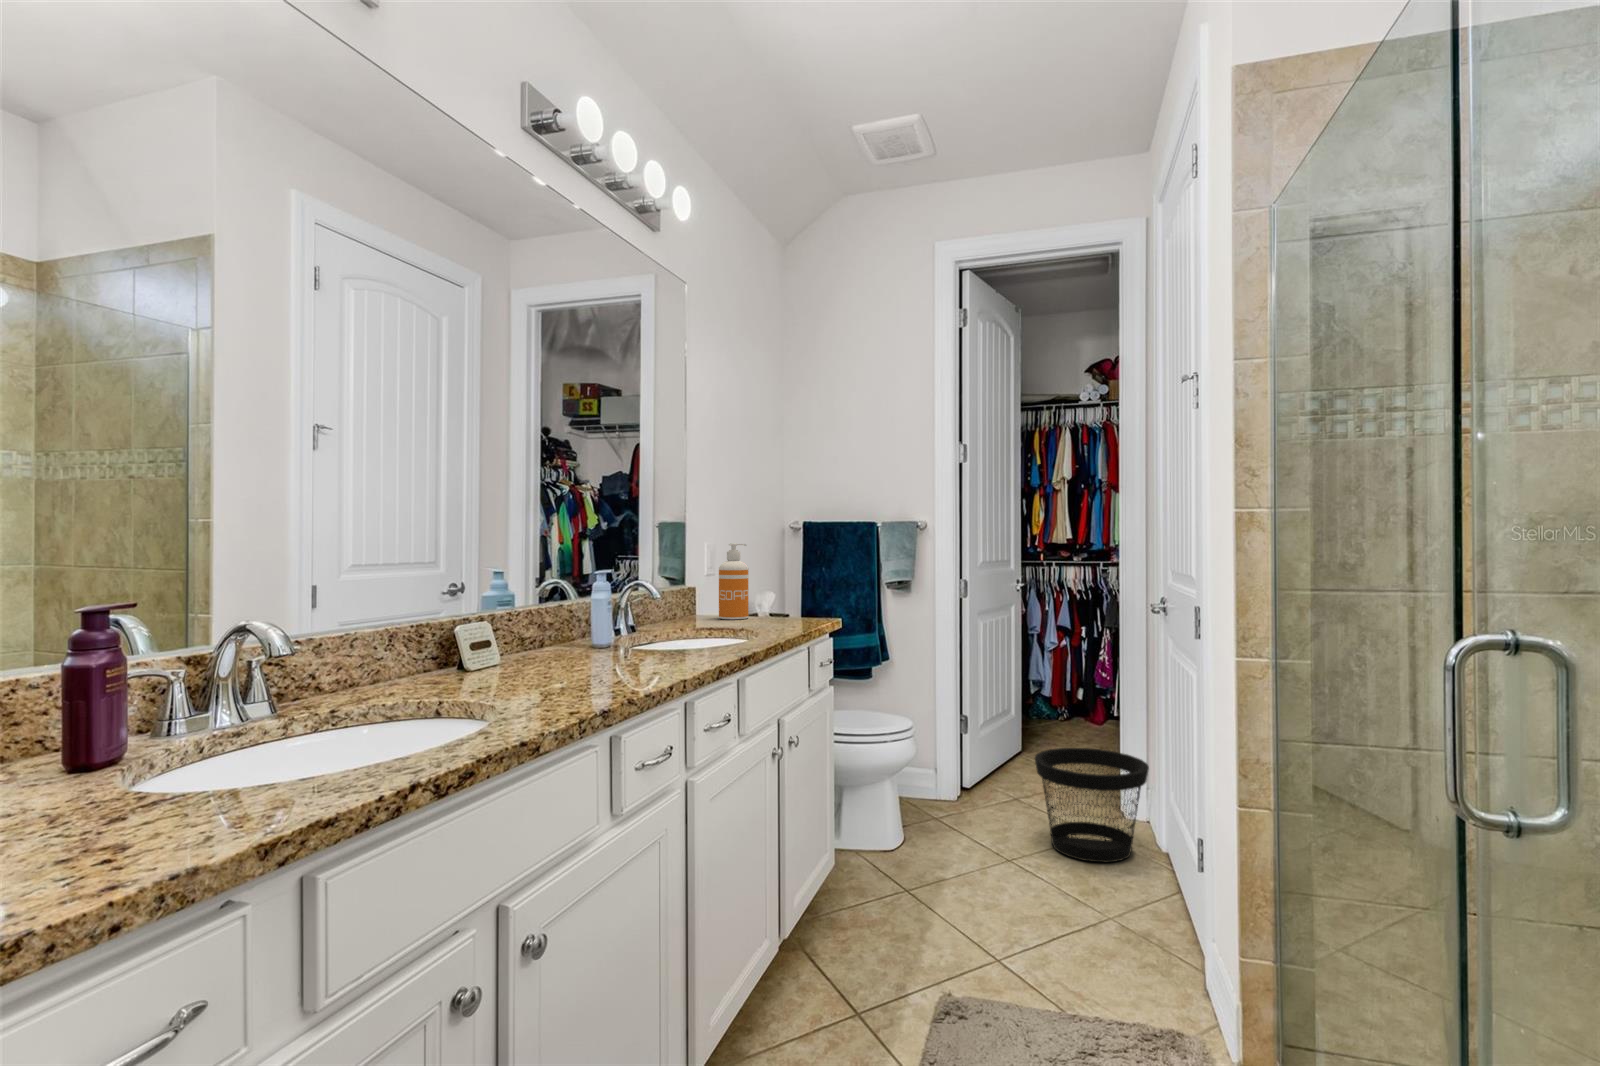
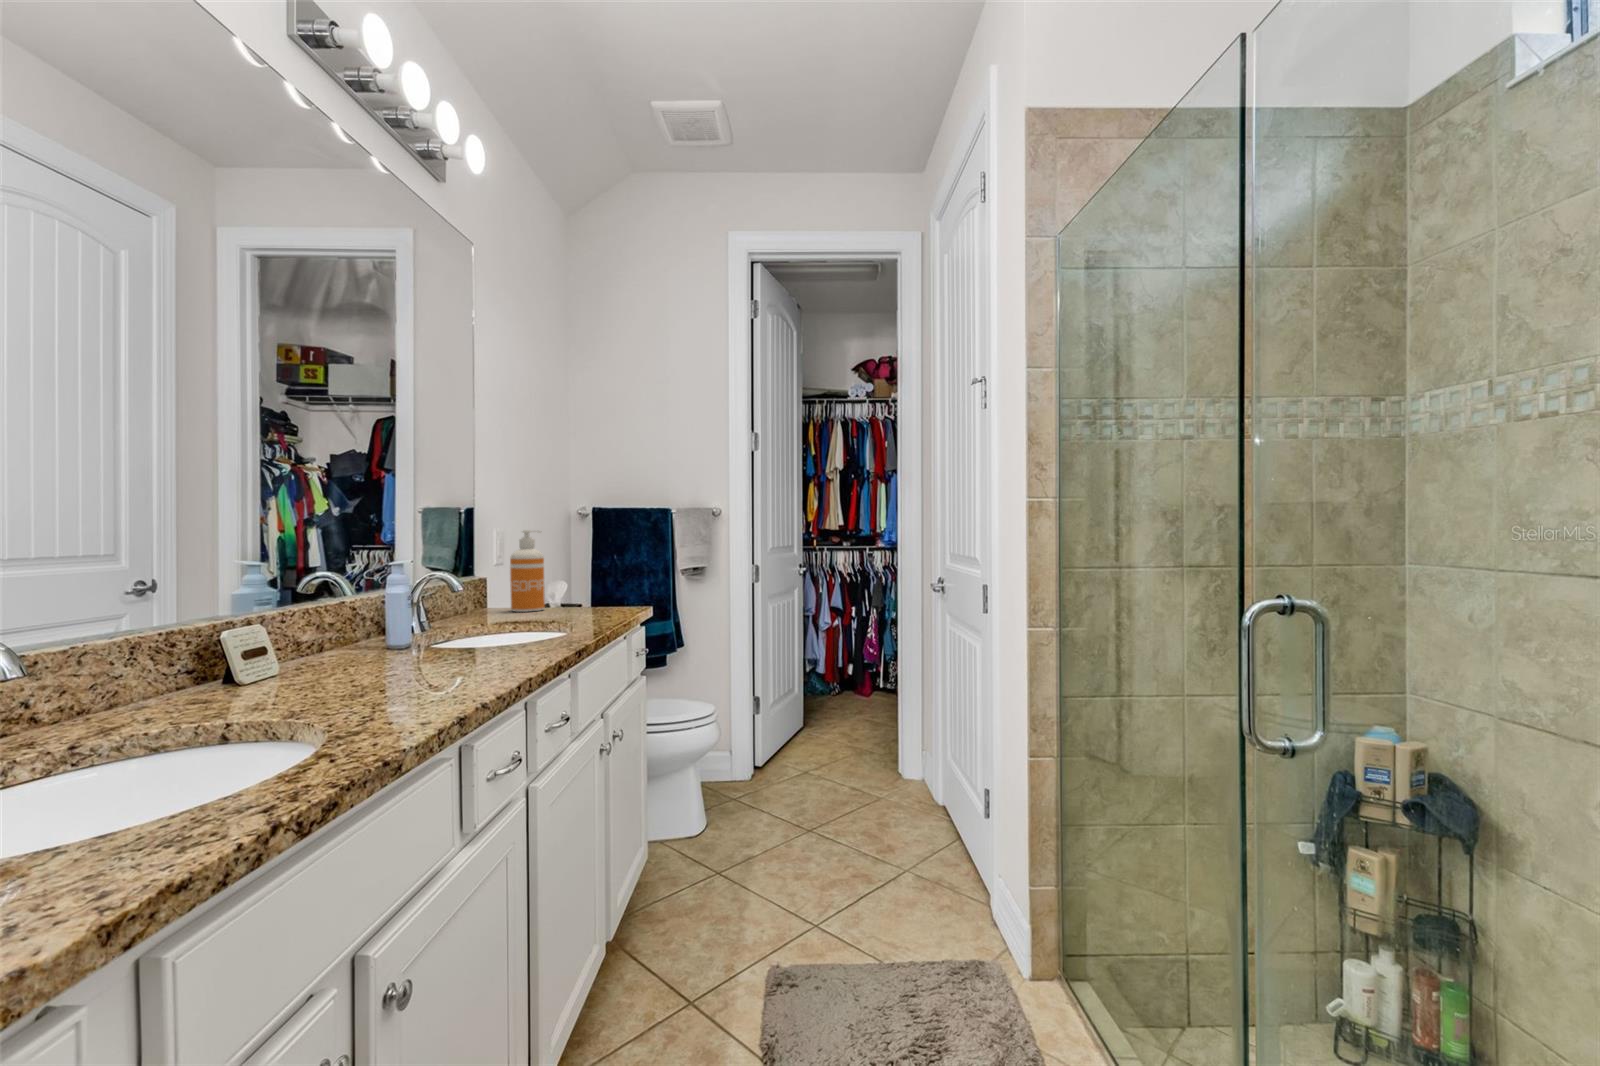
wastebasket: present [1035,748,1149,862] -> none [828,718,929,823]

